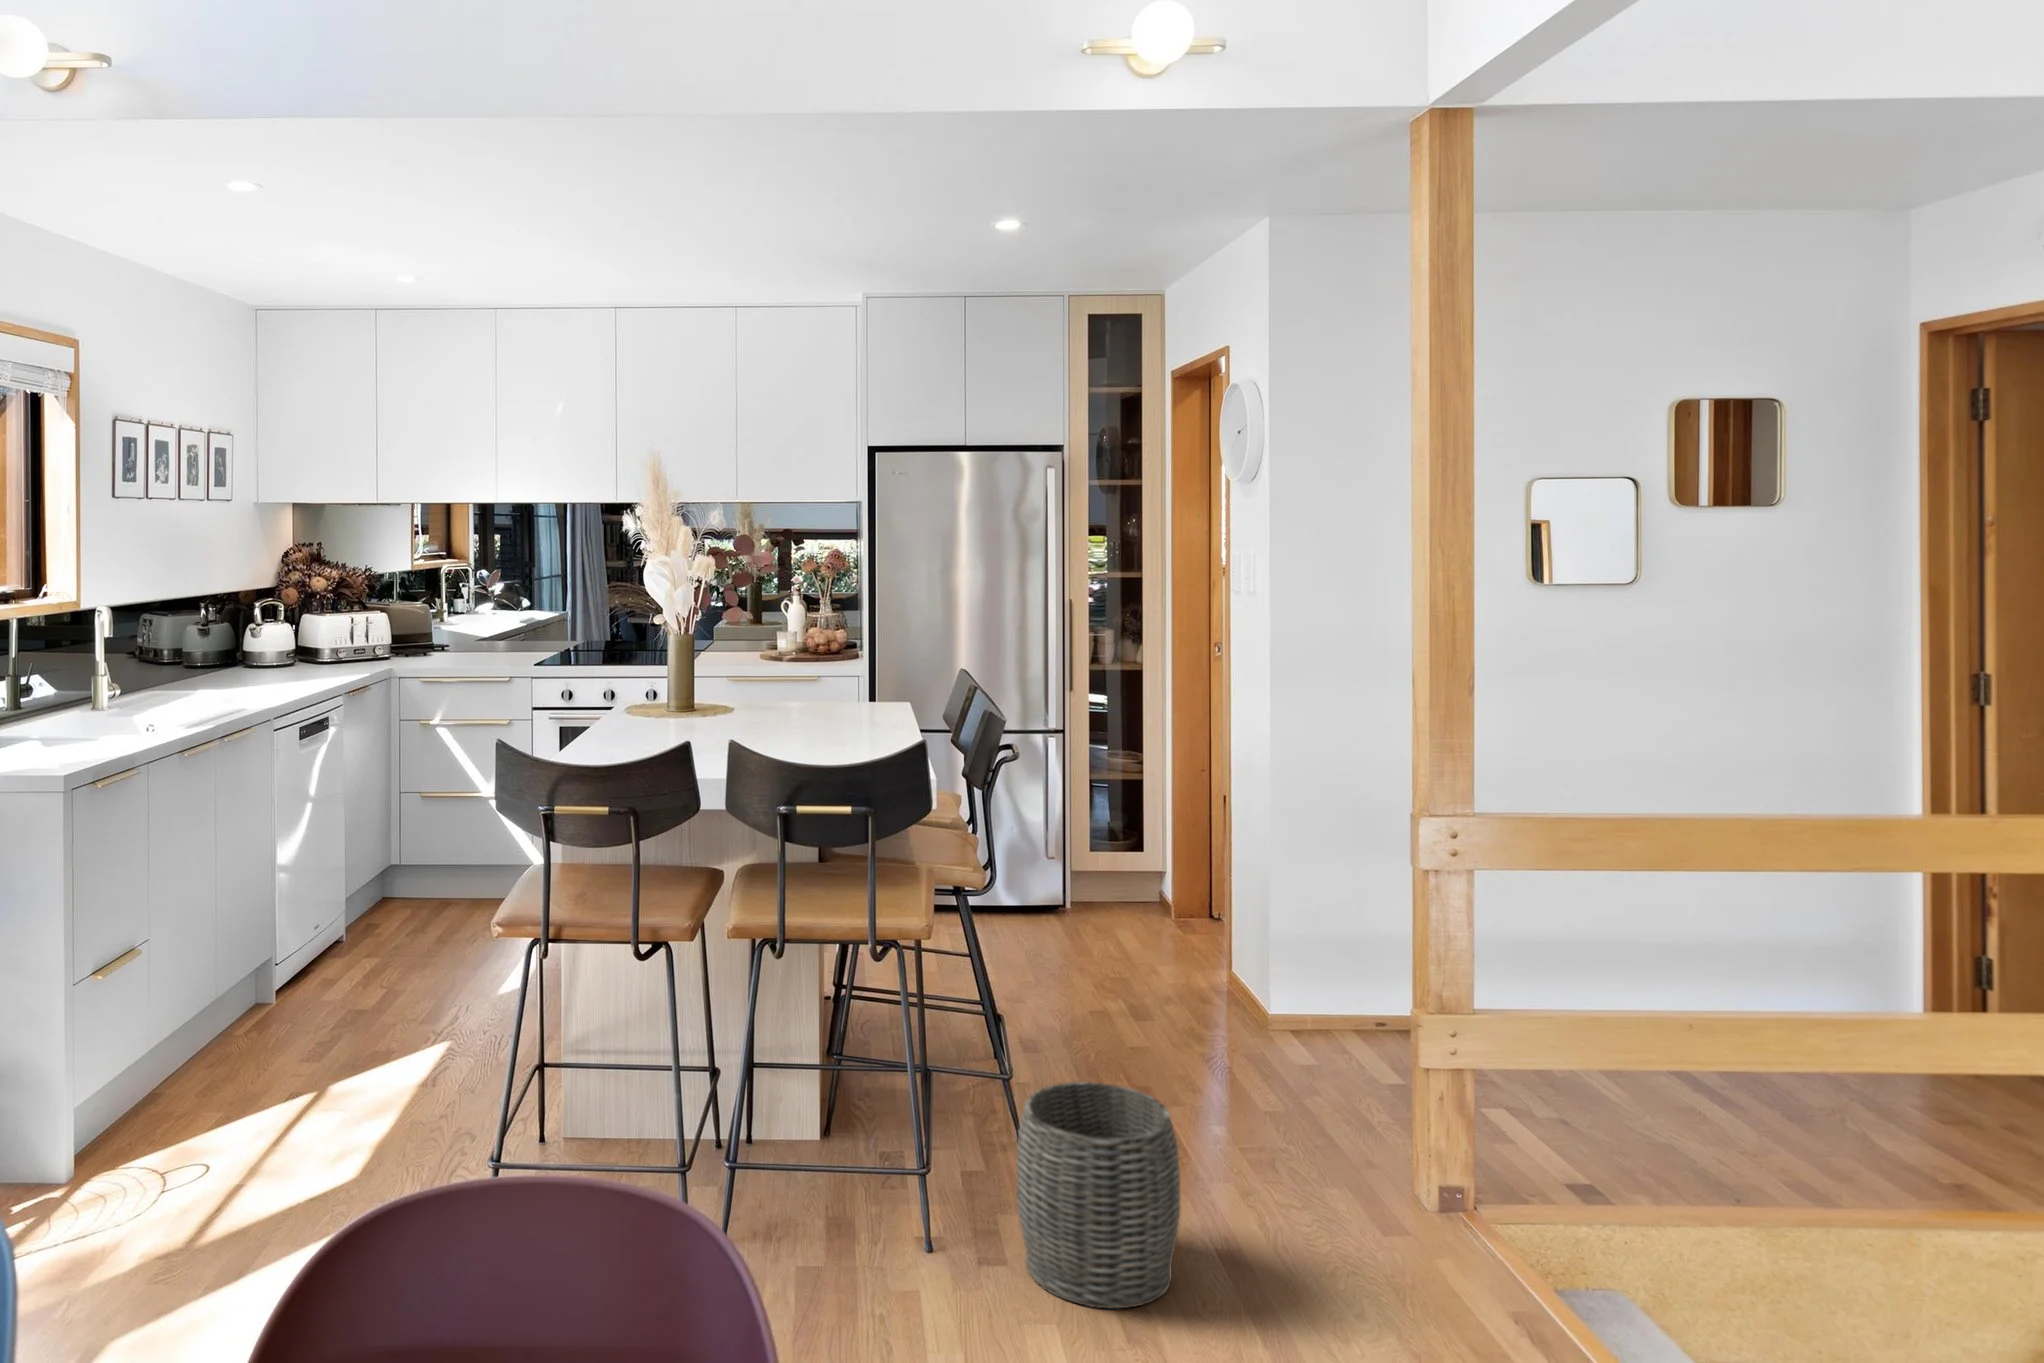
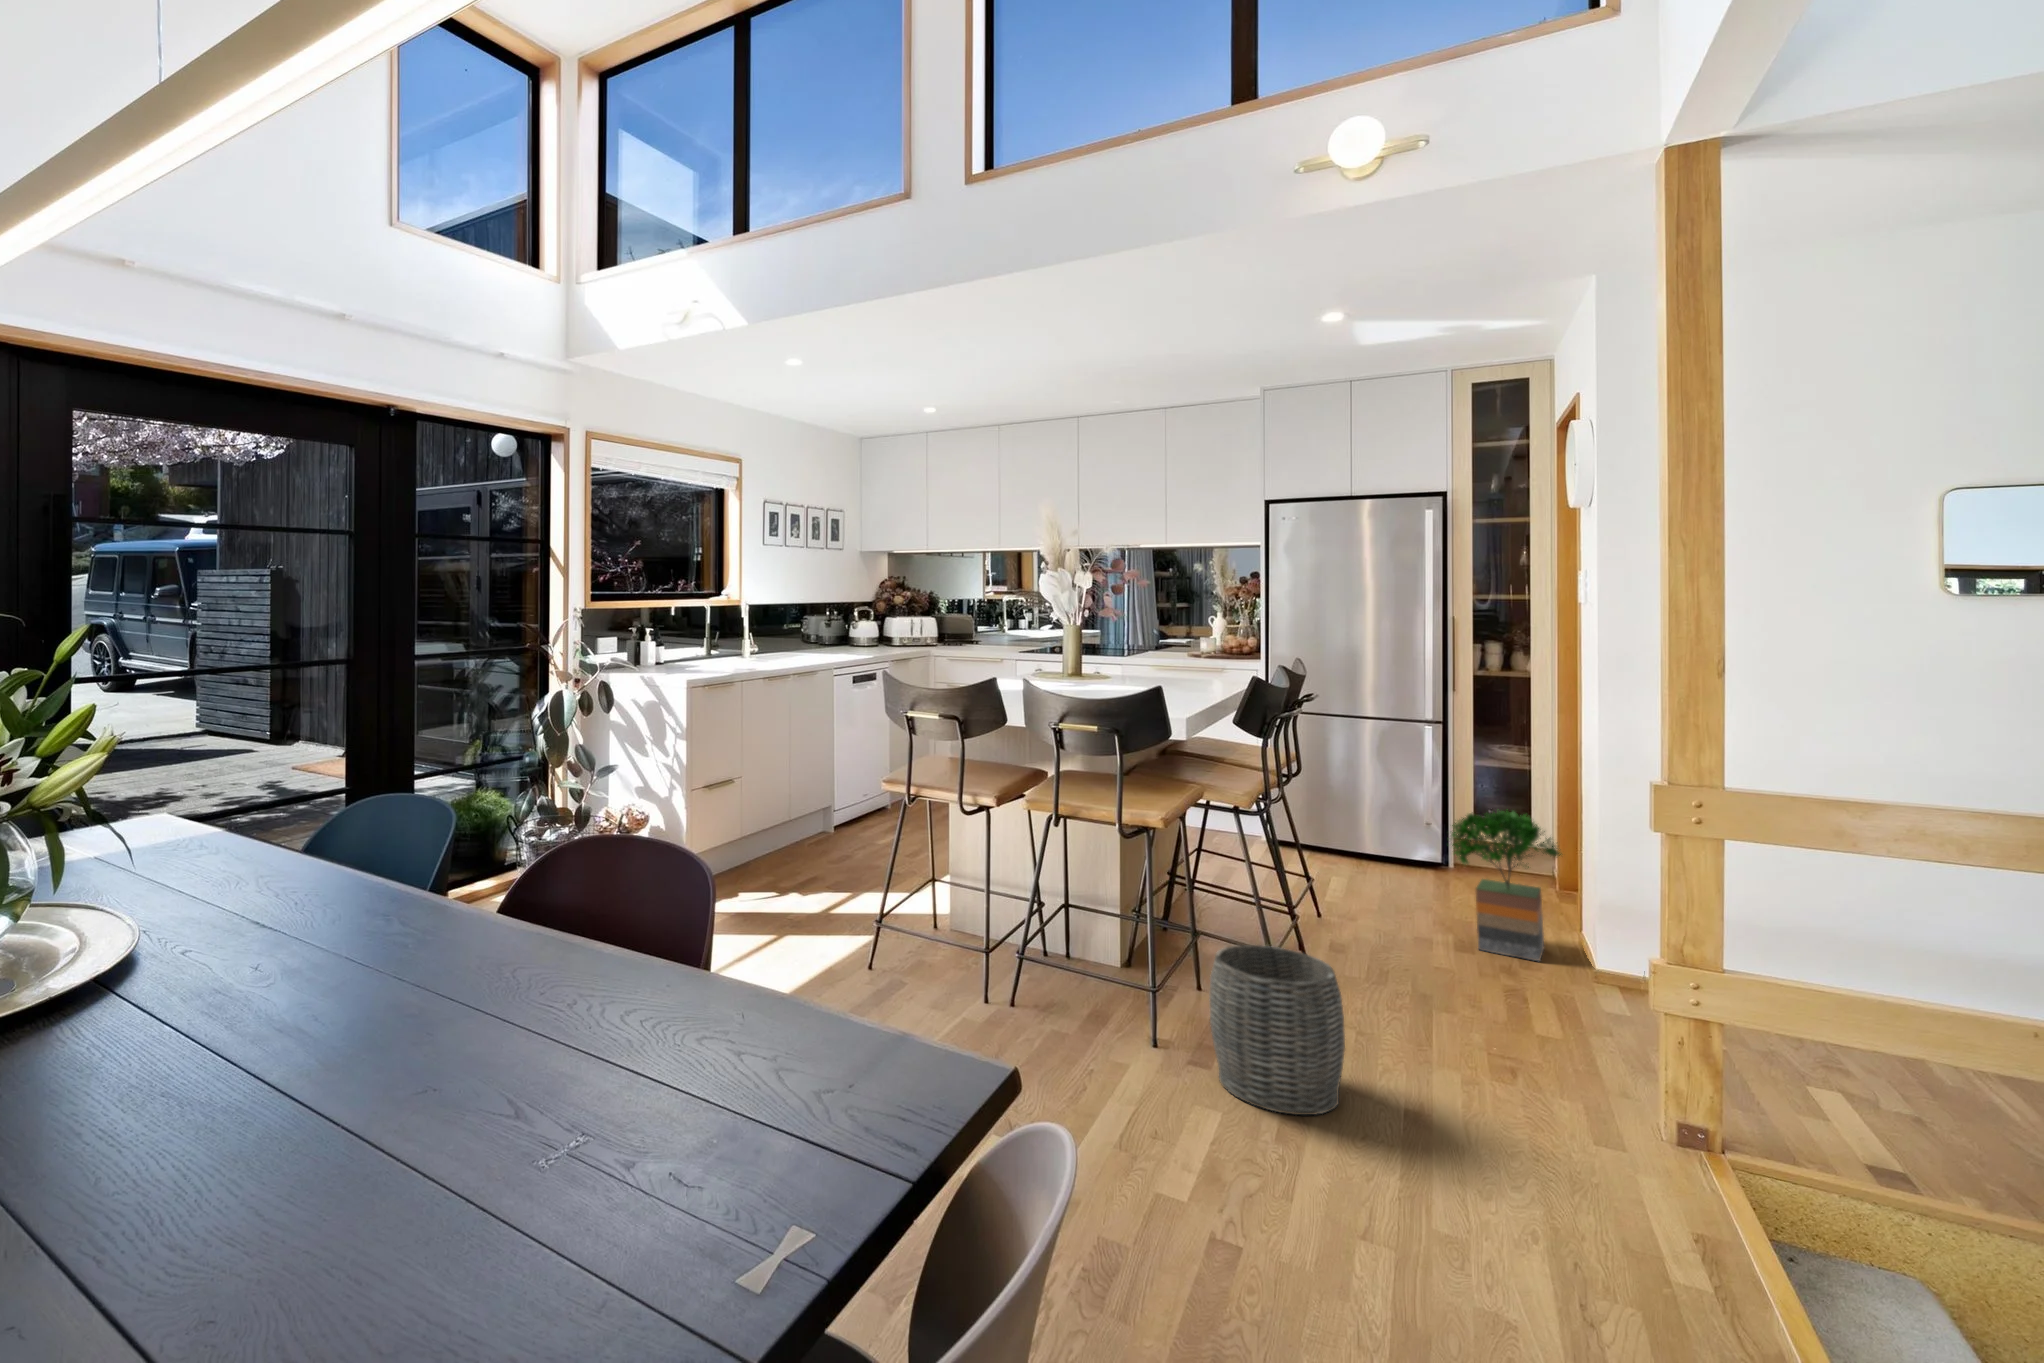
potted tree: none [1112,836,1234,1009] -> present [1451,811,1562,962]

